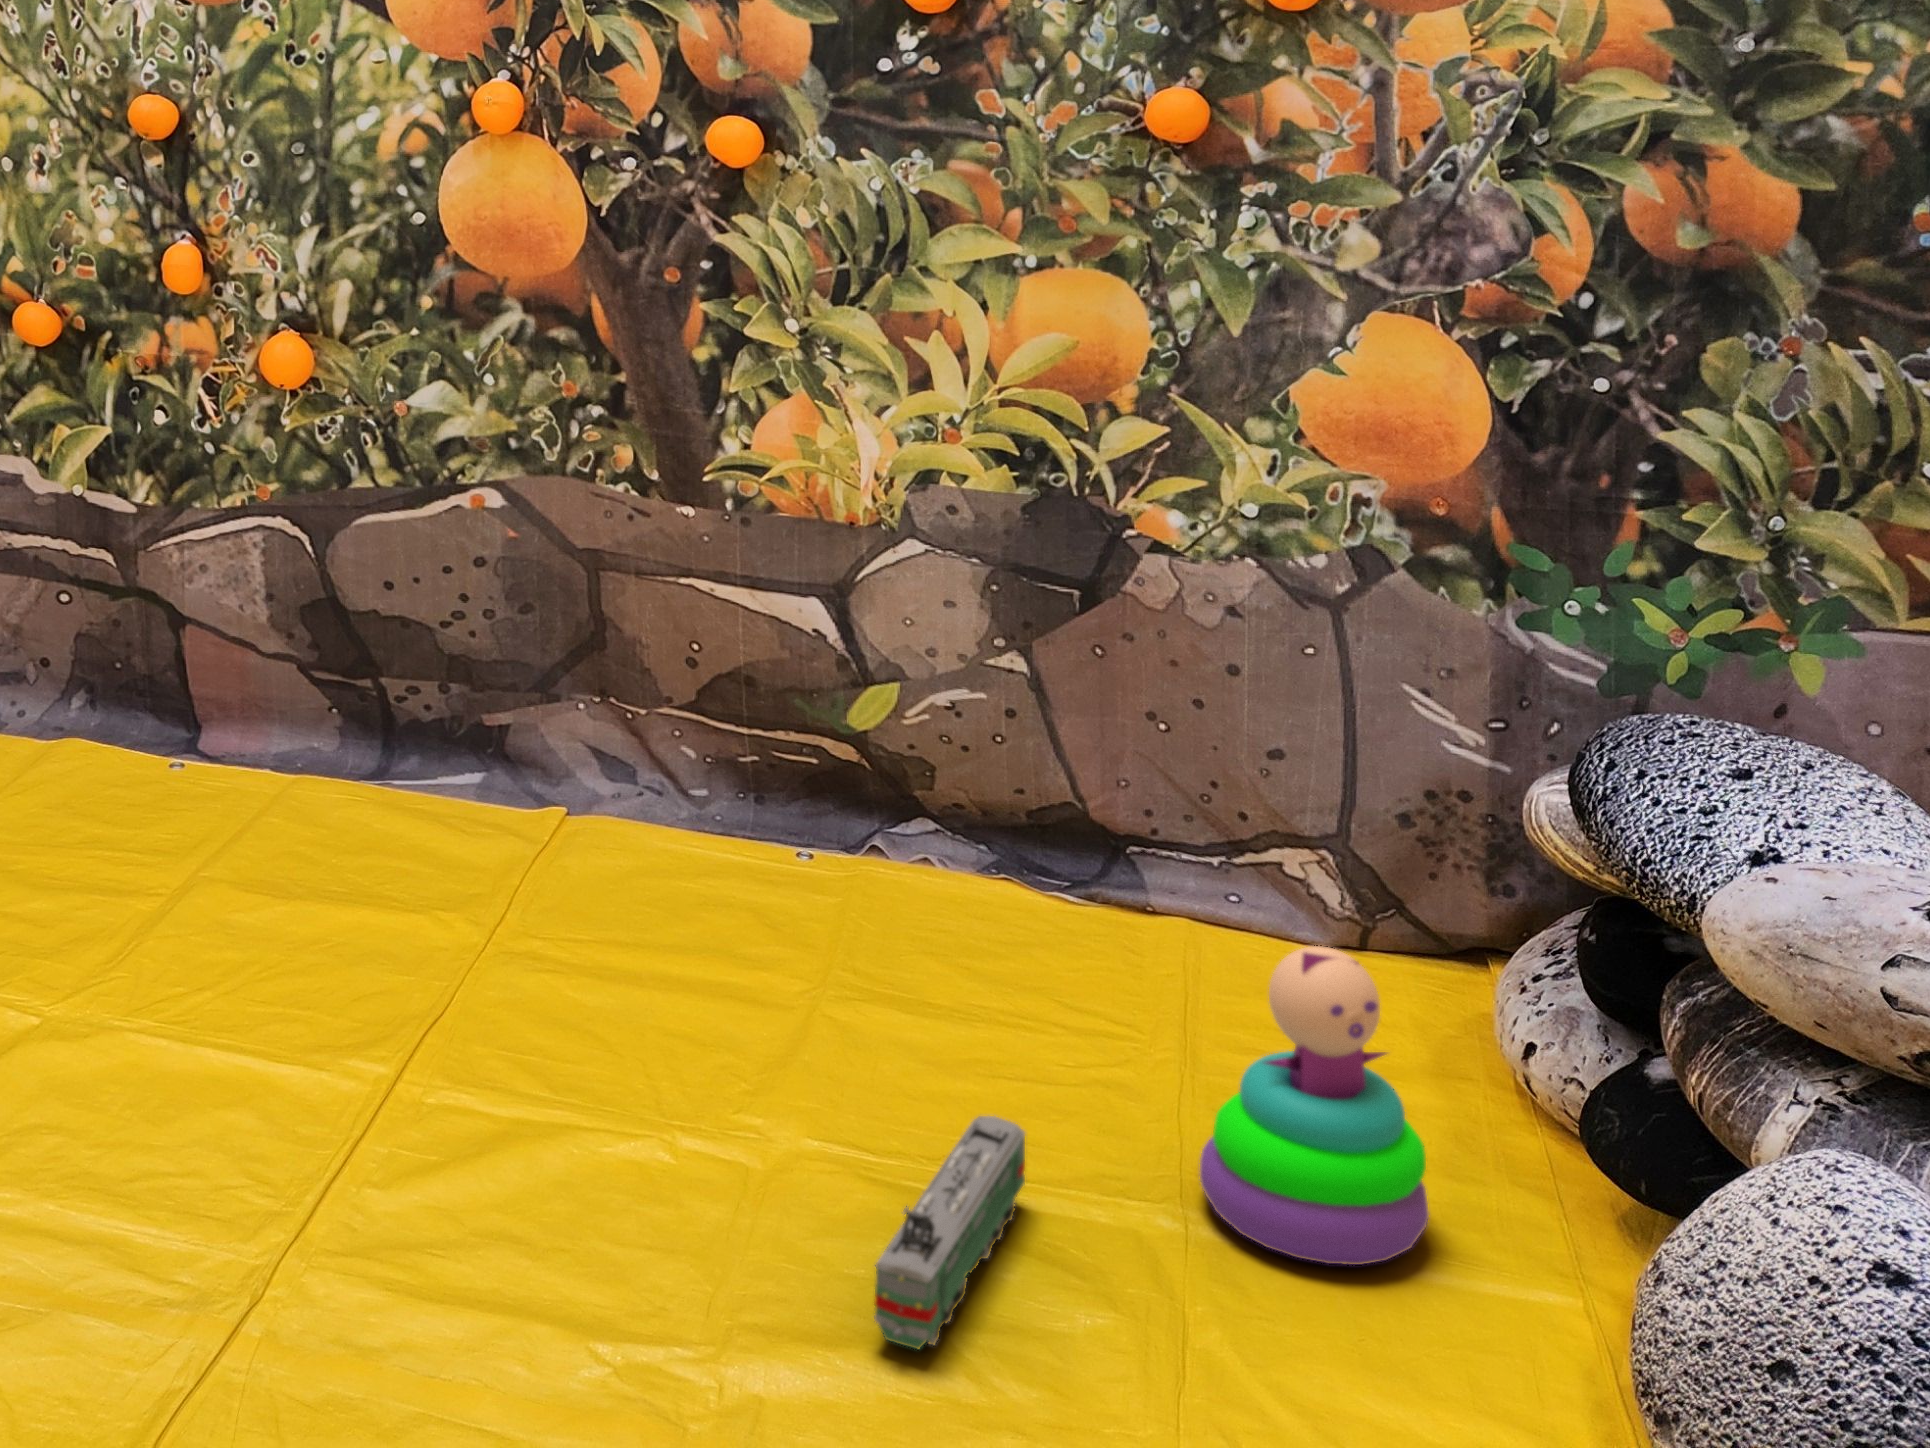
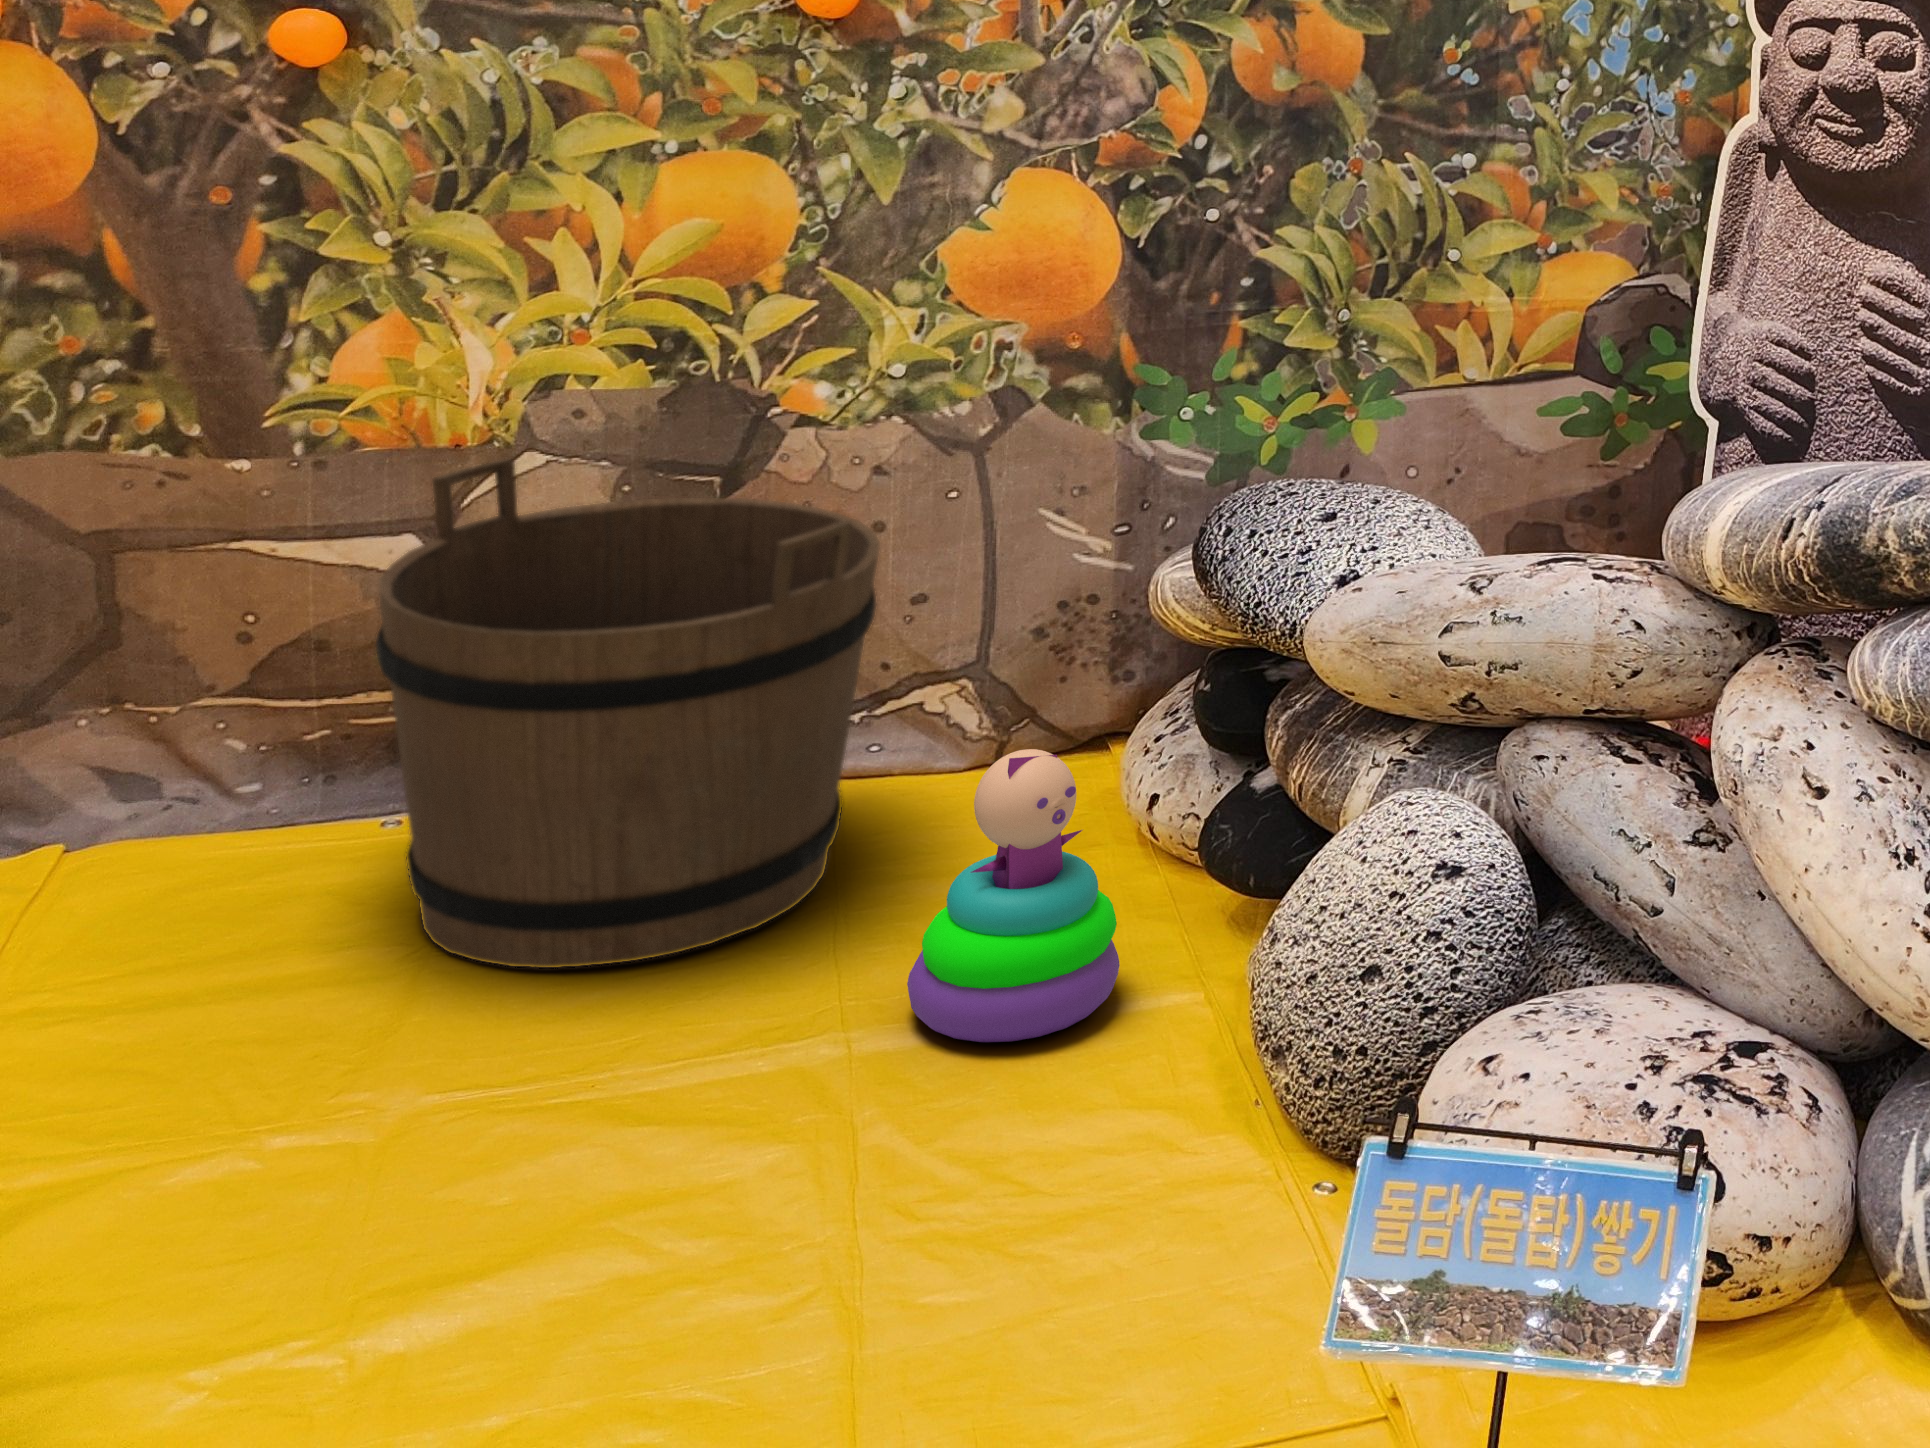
bucket: none [762,541,1210,1055] -> present [376,458,880,968]
toy train: present [874,1116,1025,1350] -> none [610,1006,739,1262]

